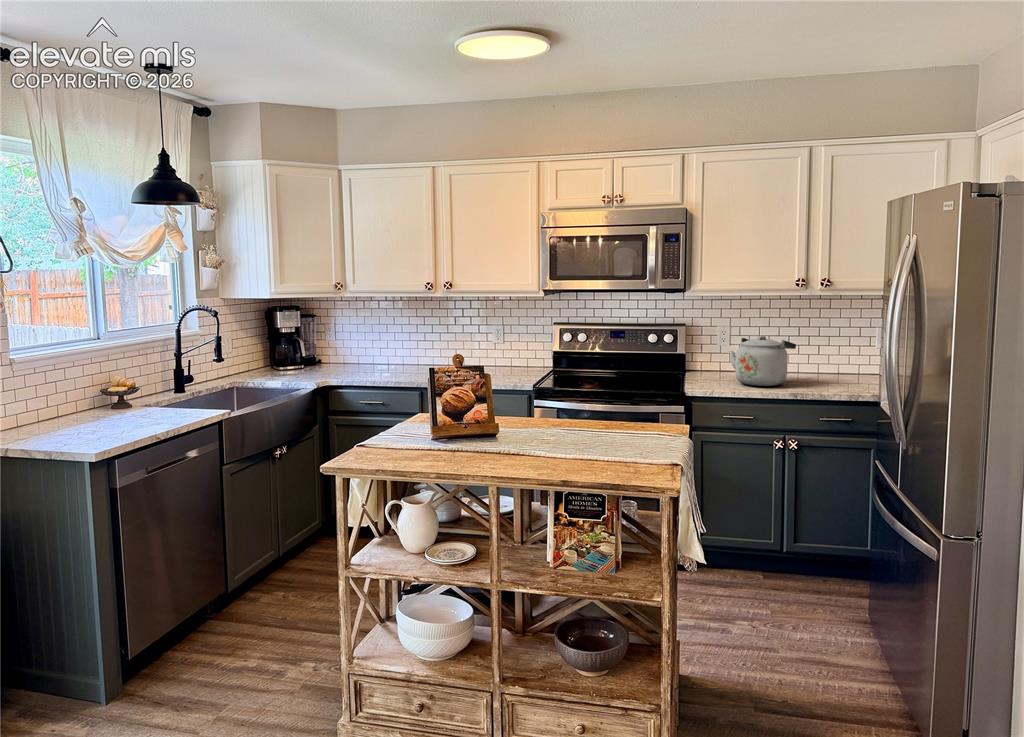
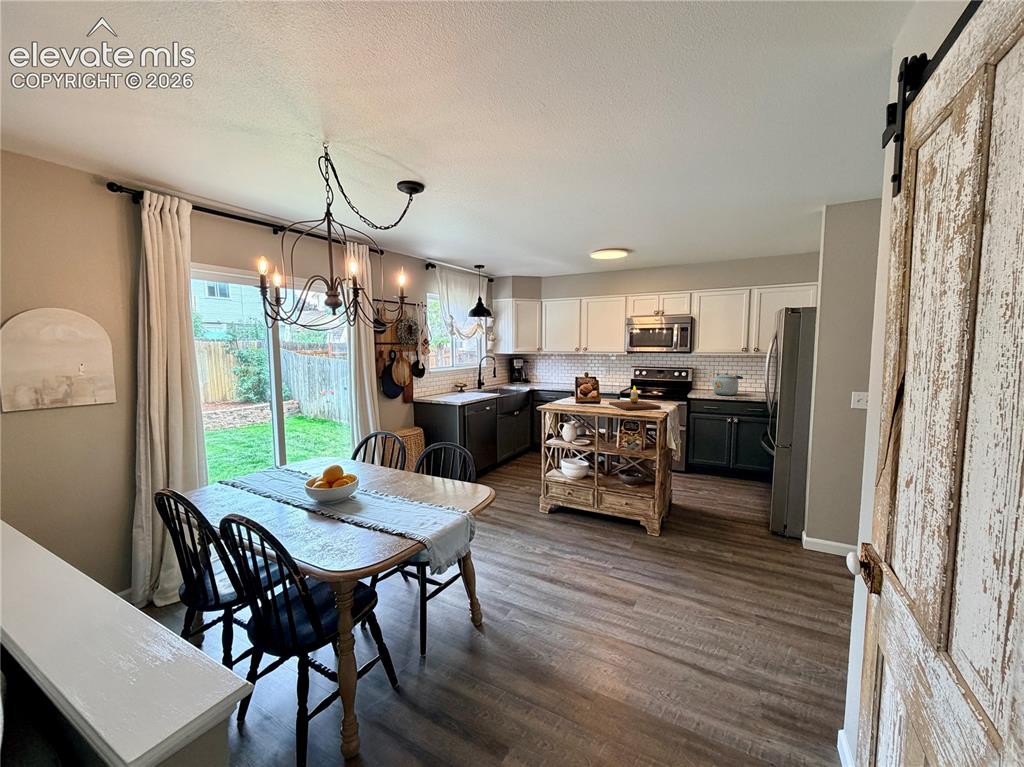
candle: none [520,389,659,461] -> present [609,386,661,410]

